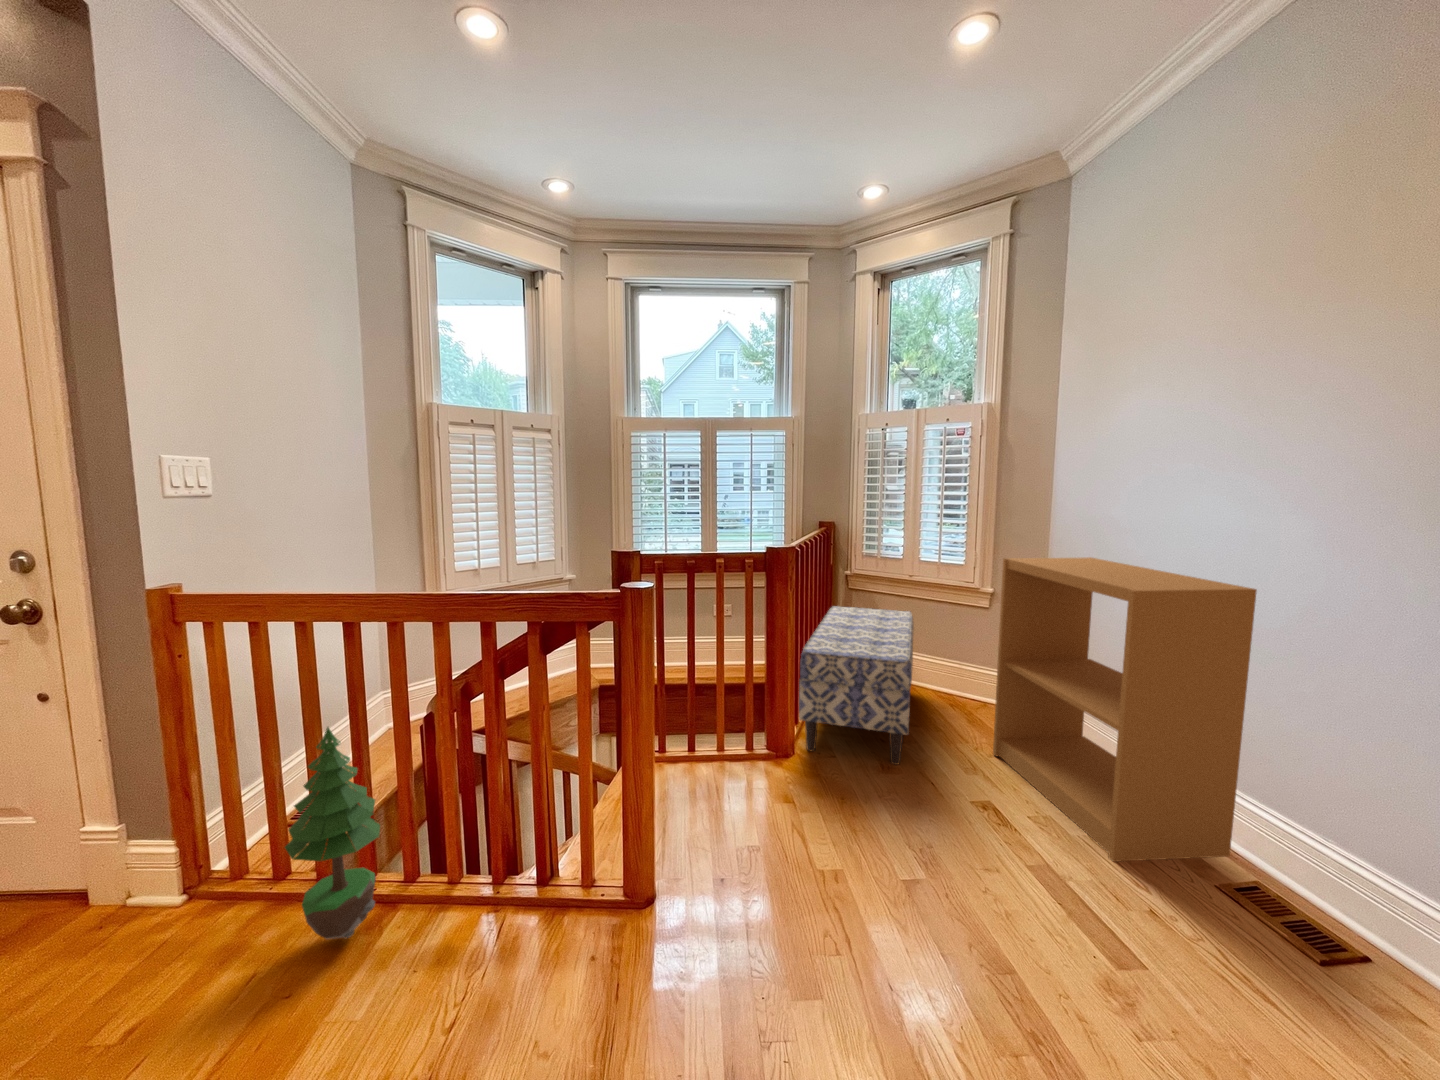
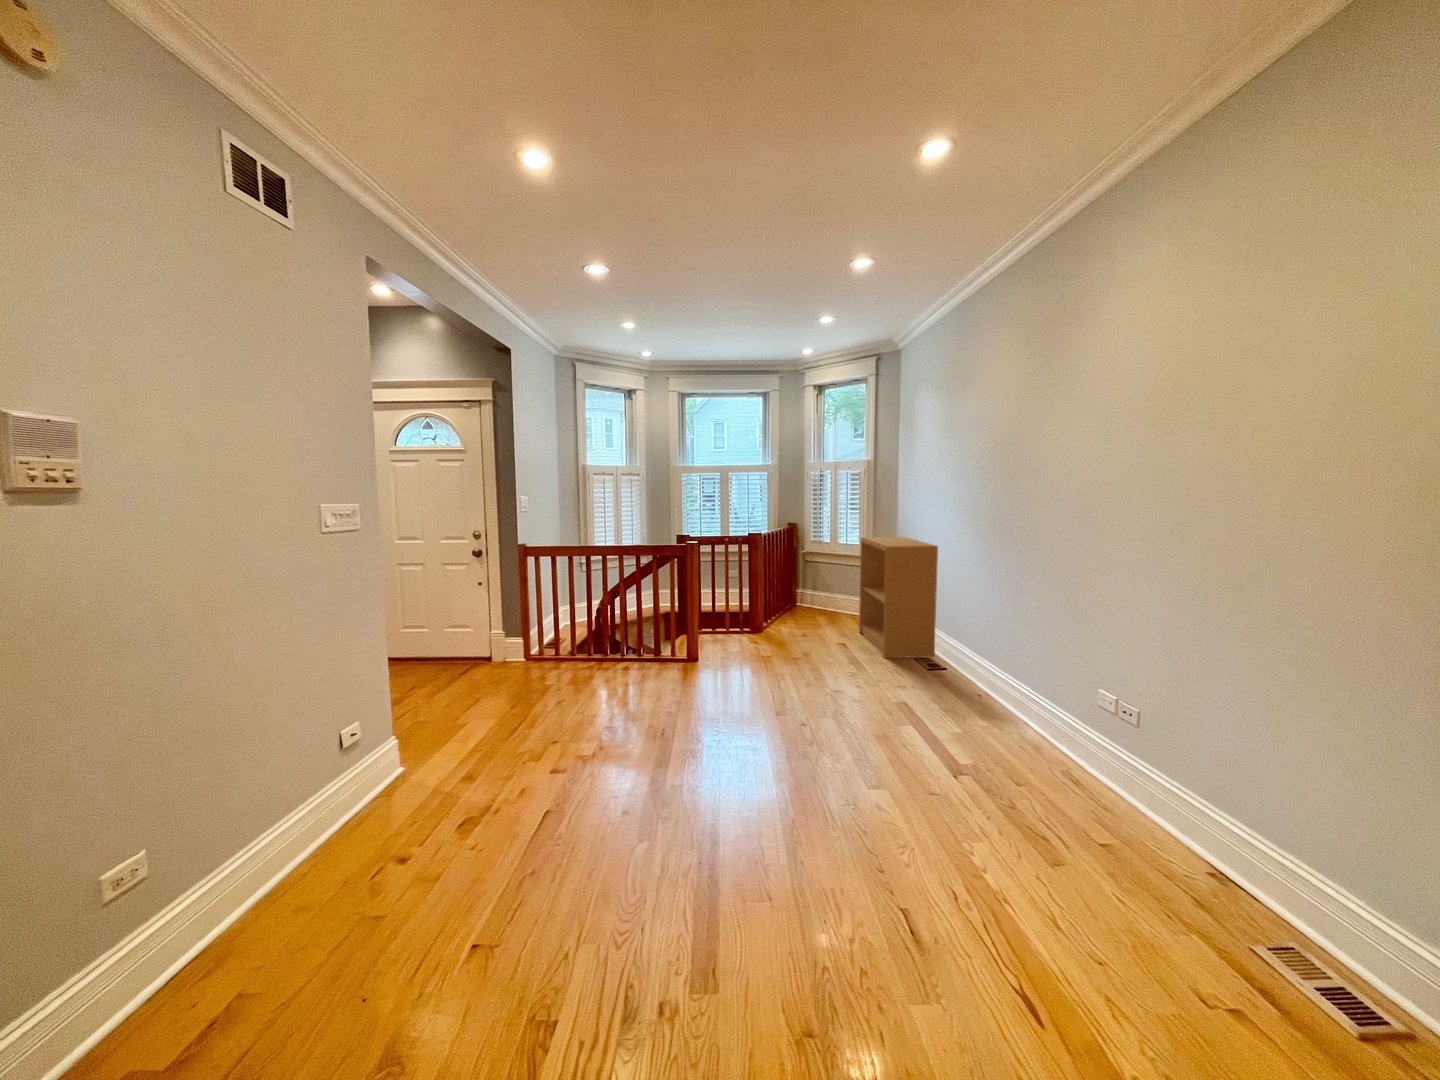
bench: present [799,606,914,765] -> none [765,567,834,635]
potted tree: present [285,727,380,939] -> none [572,591,602,668]

